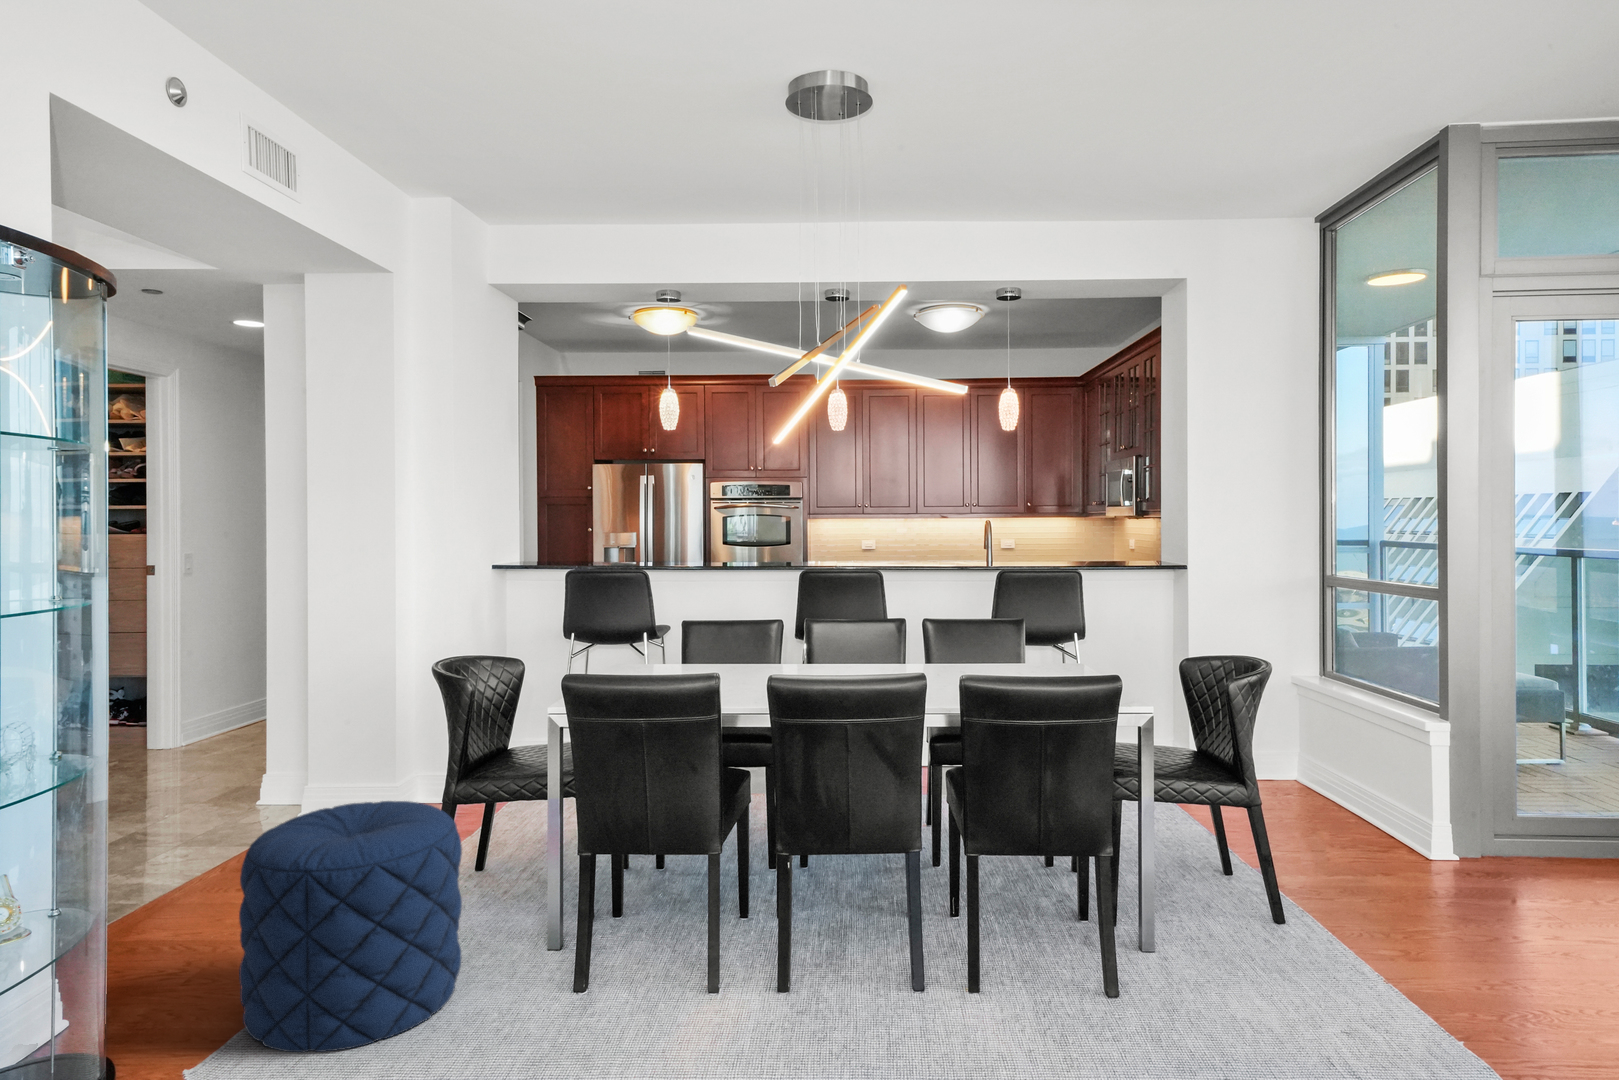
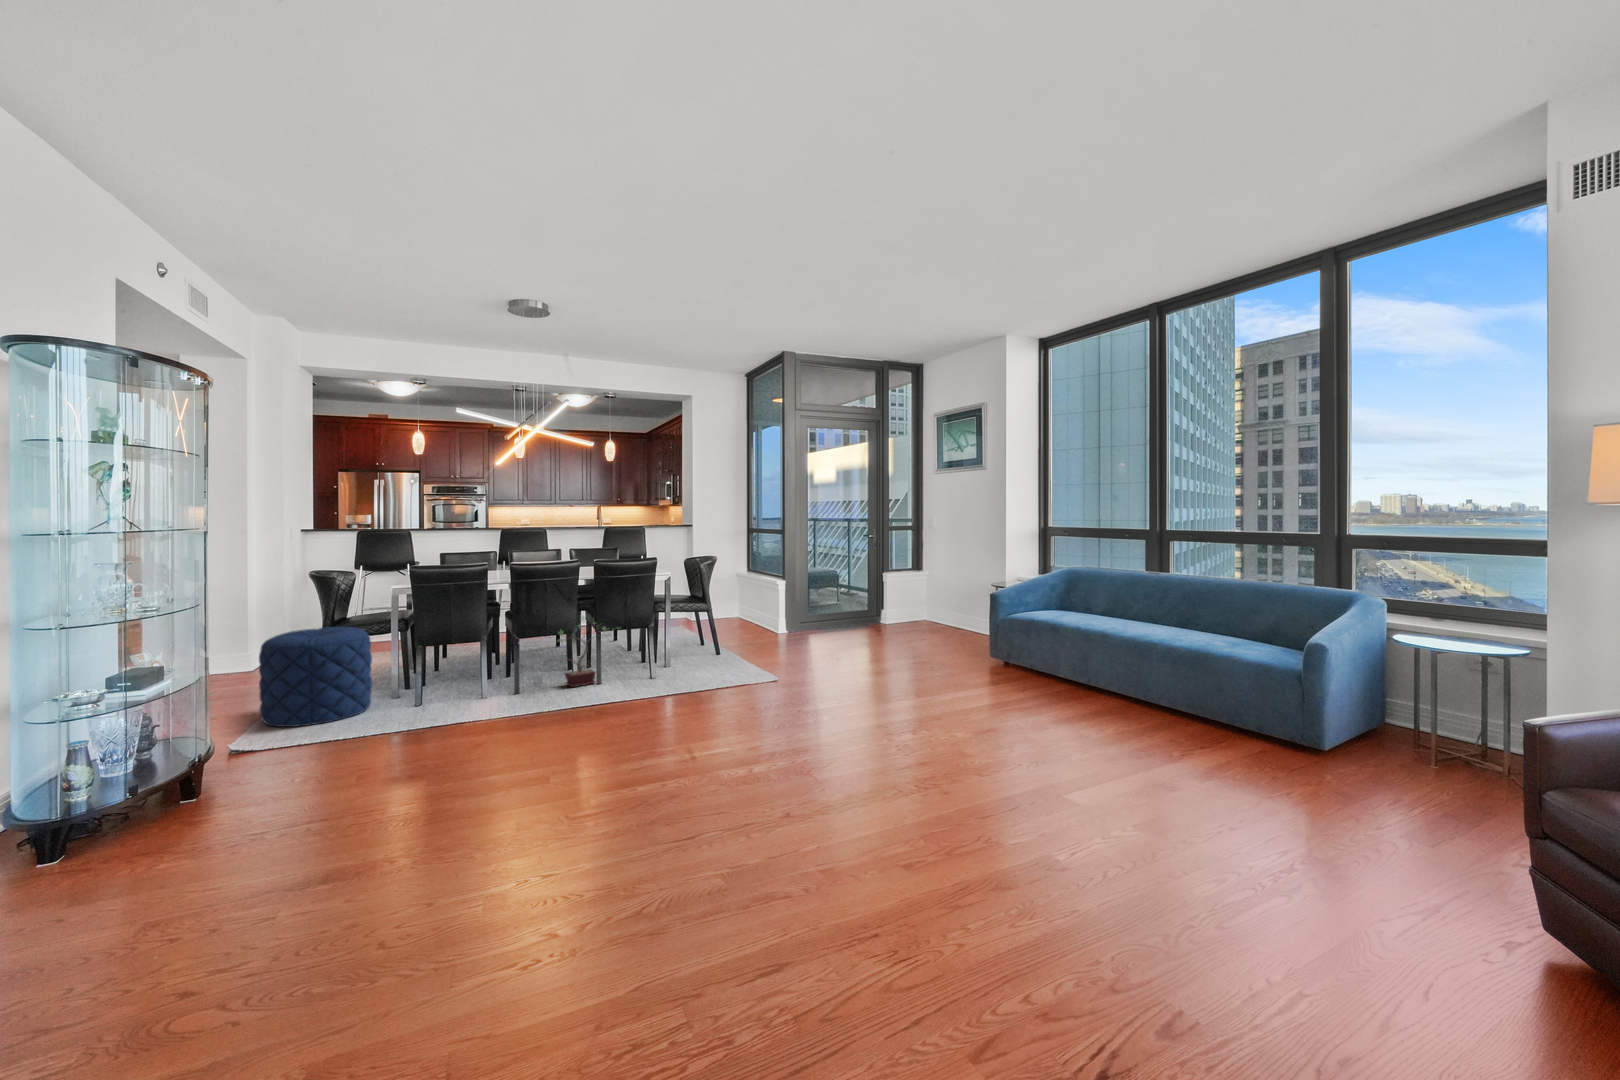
potted plant: none [849,824,1021,1027] -> present [559,616,619,687]

